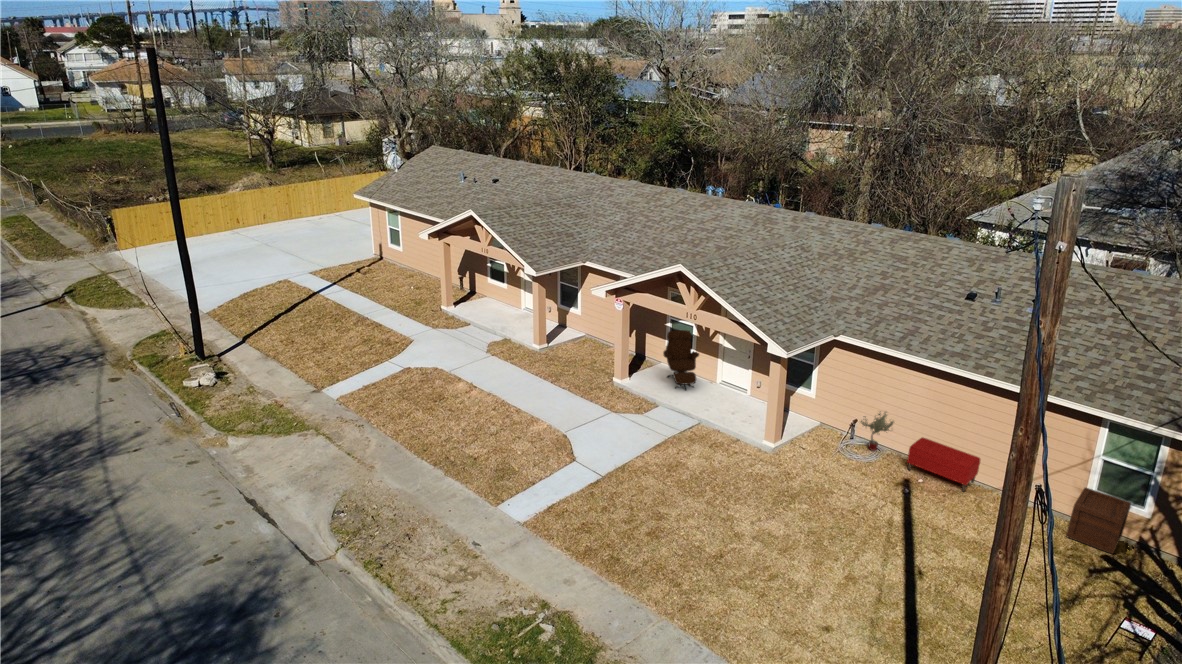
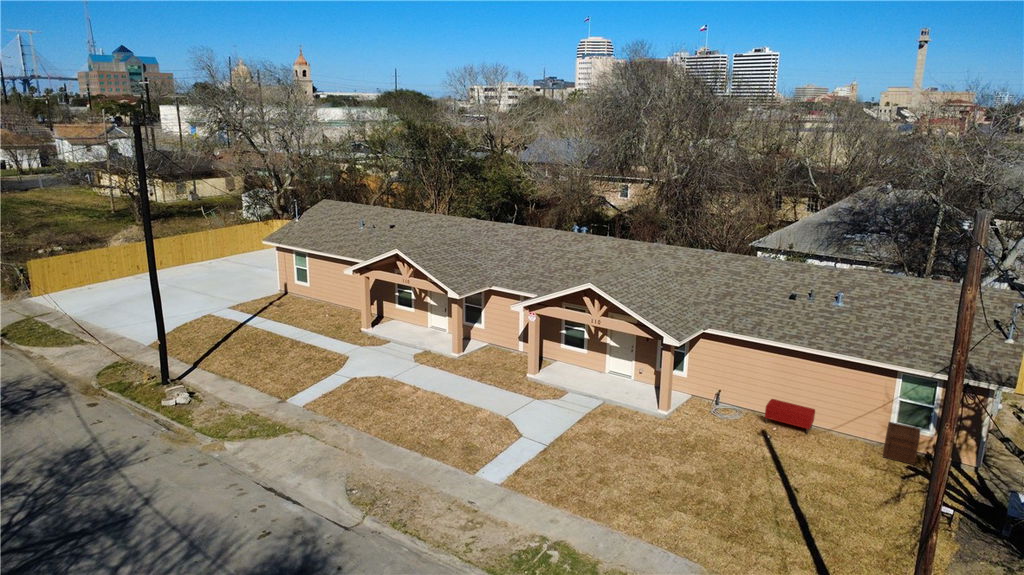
lounge chair: present [663,330,699,389] -> none [564,335,593,380]
potted tree: present [861,411,894,451] -> none [725,382,752,412]

